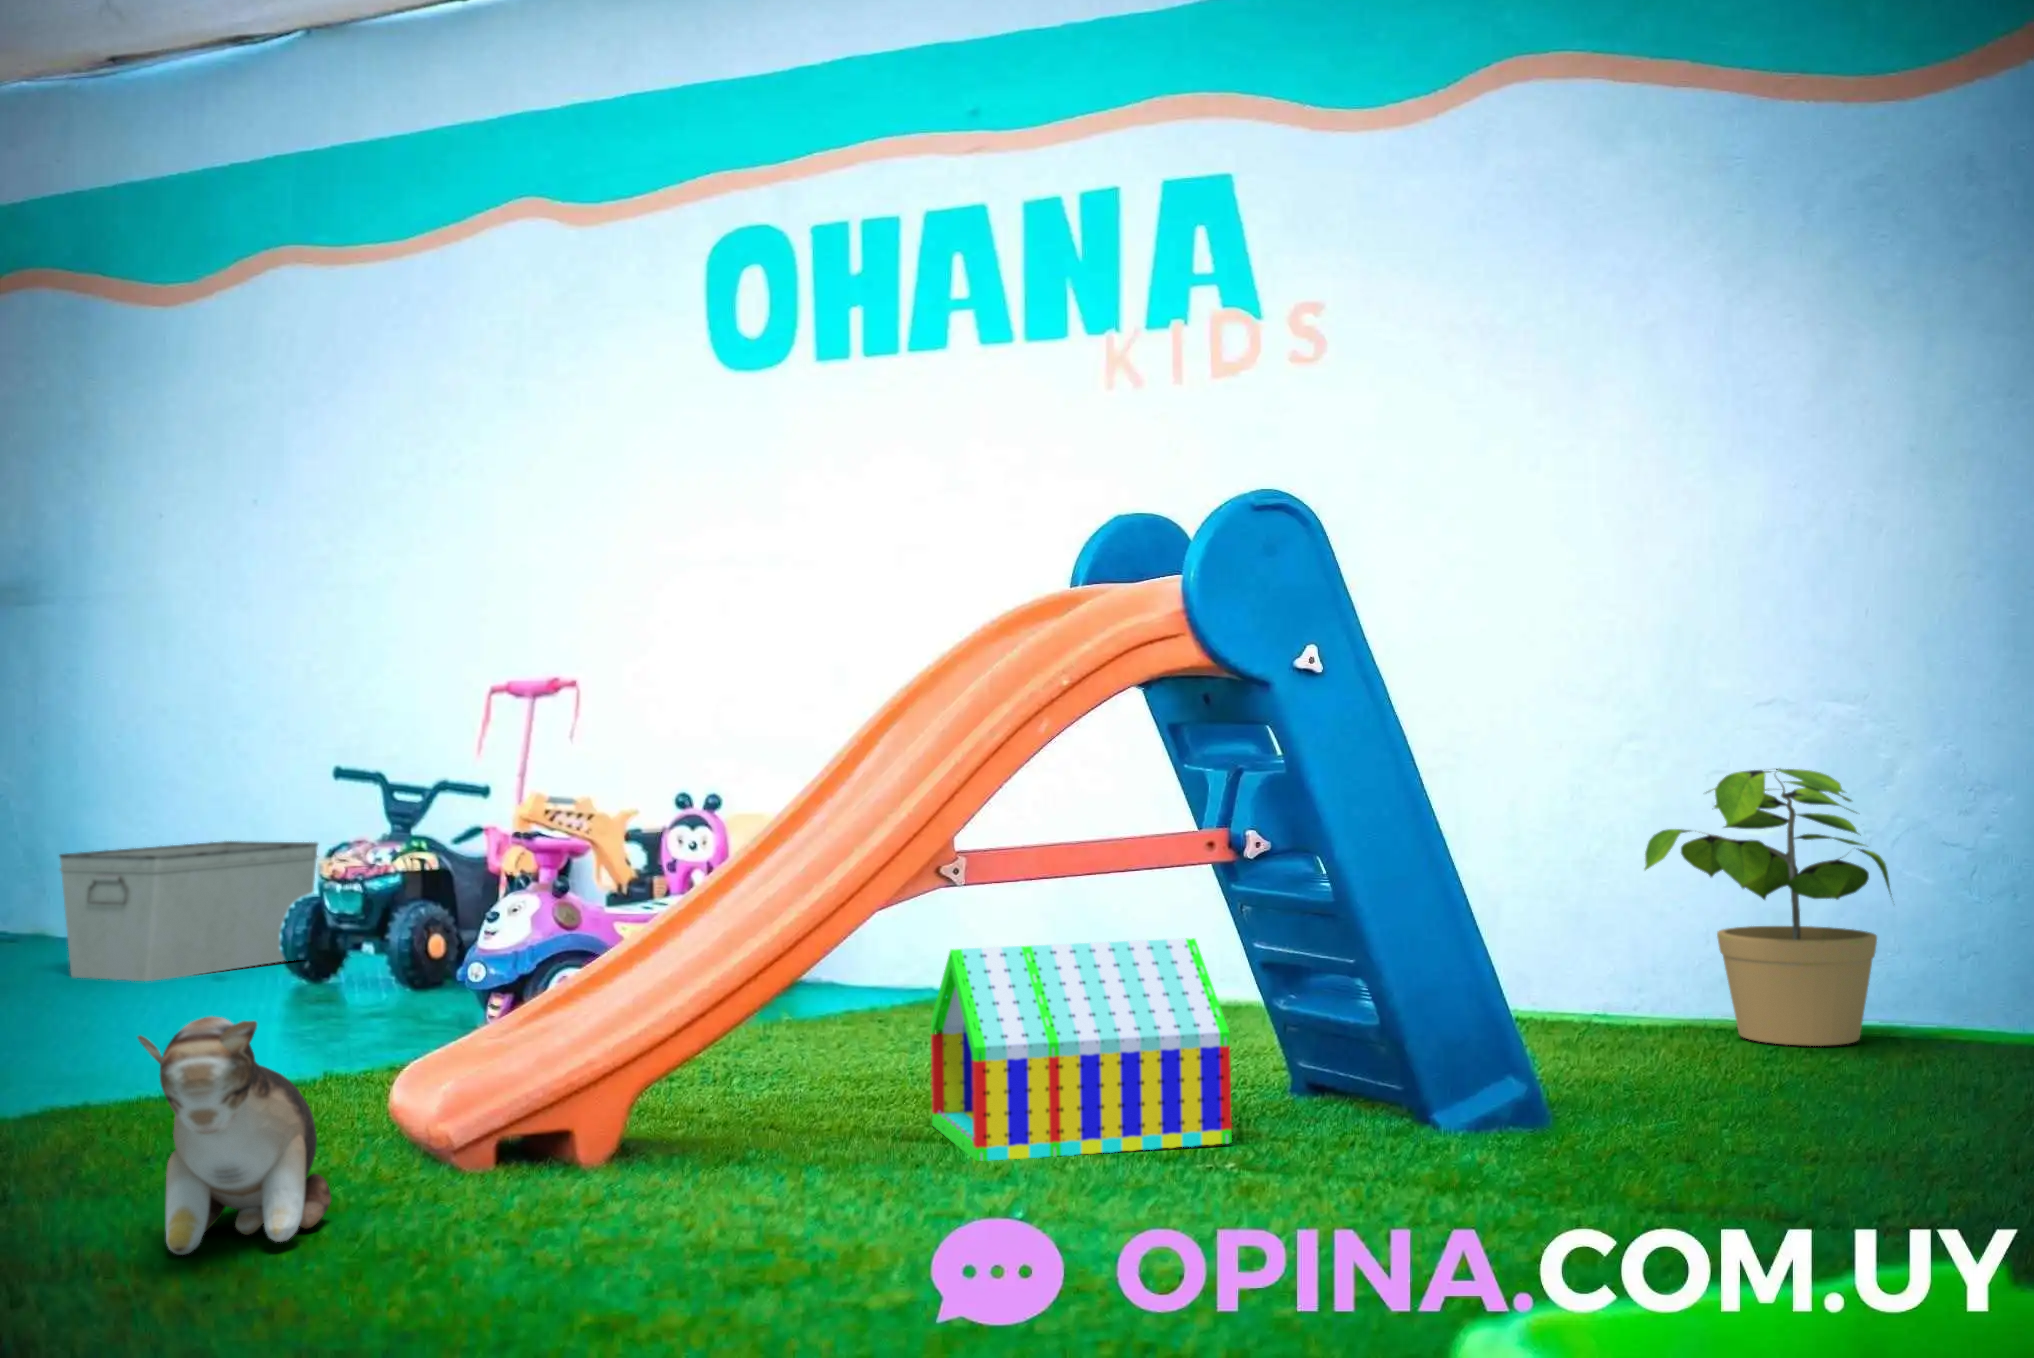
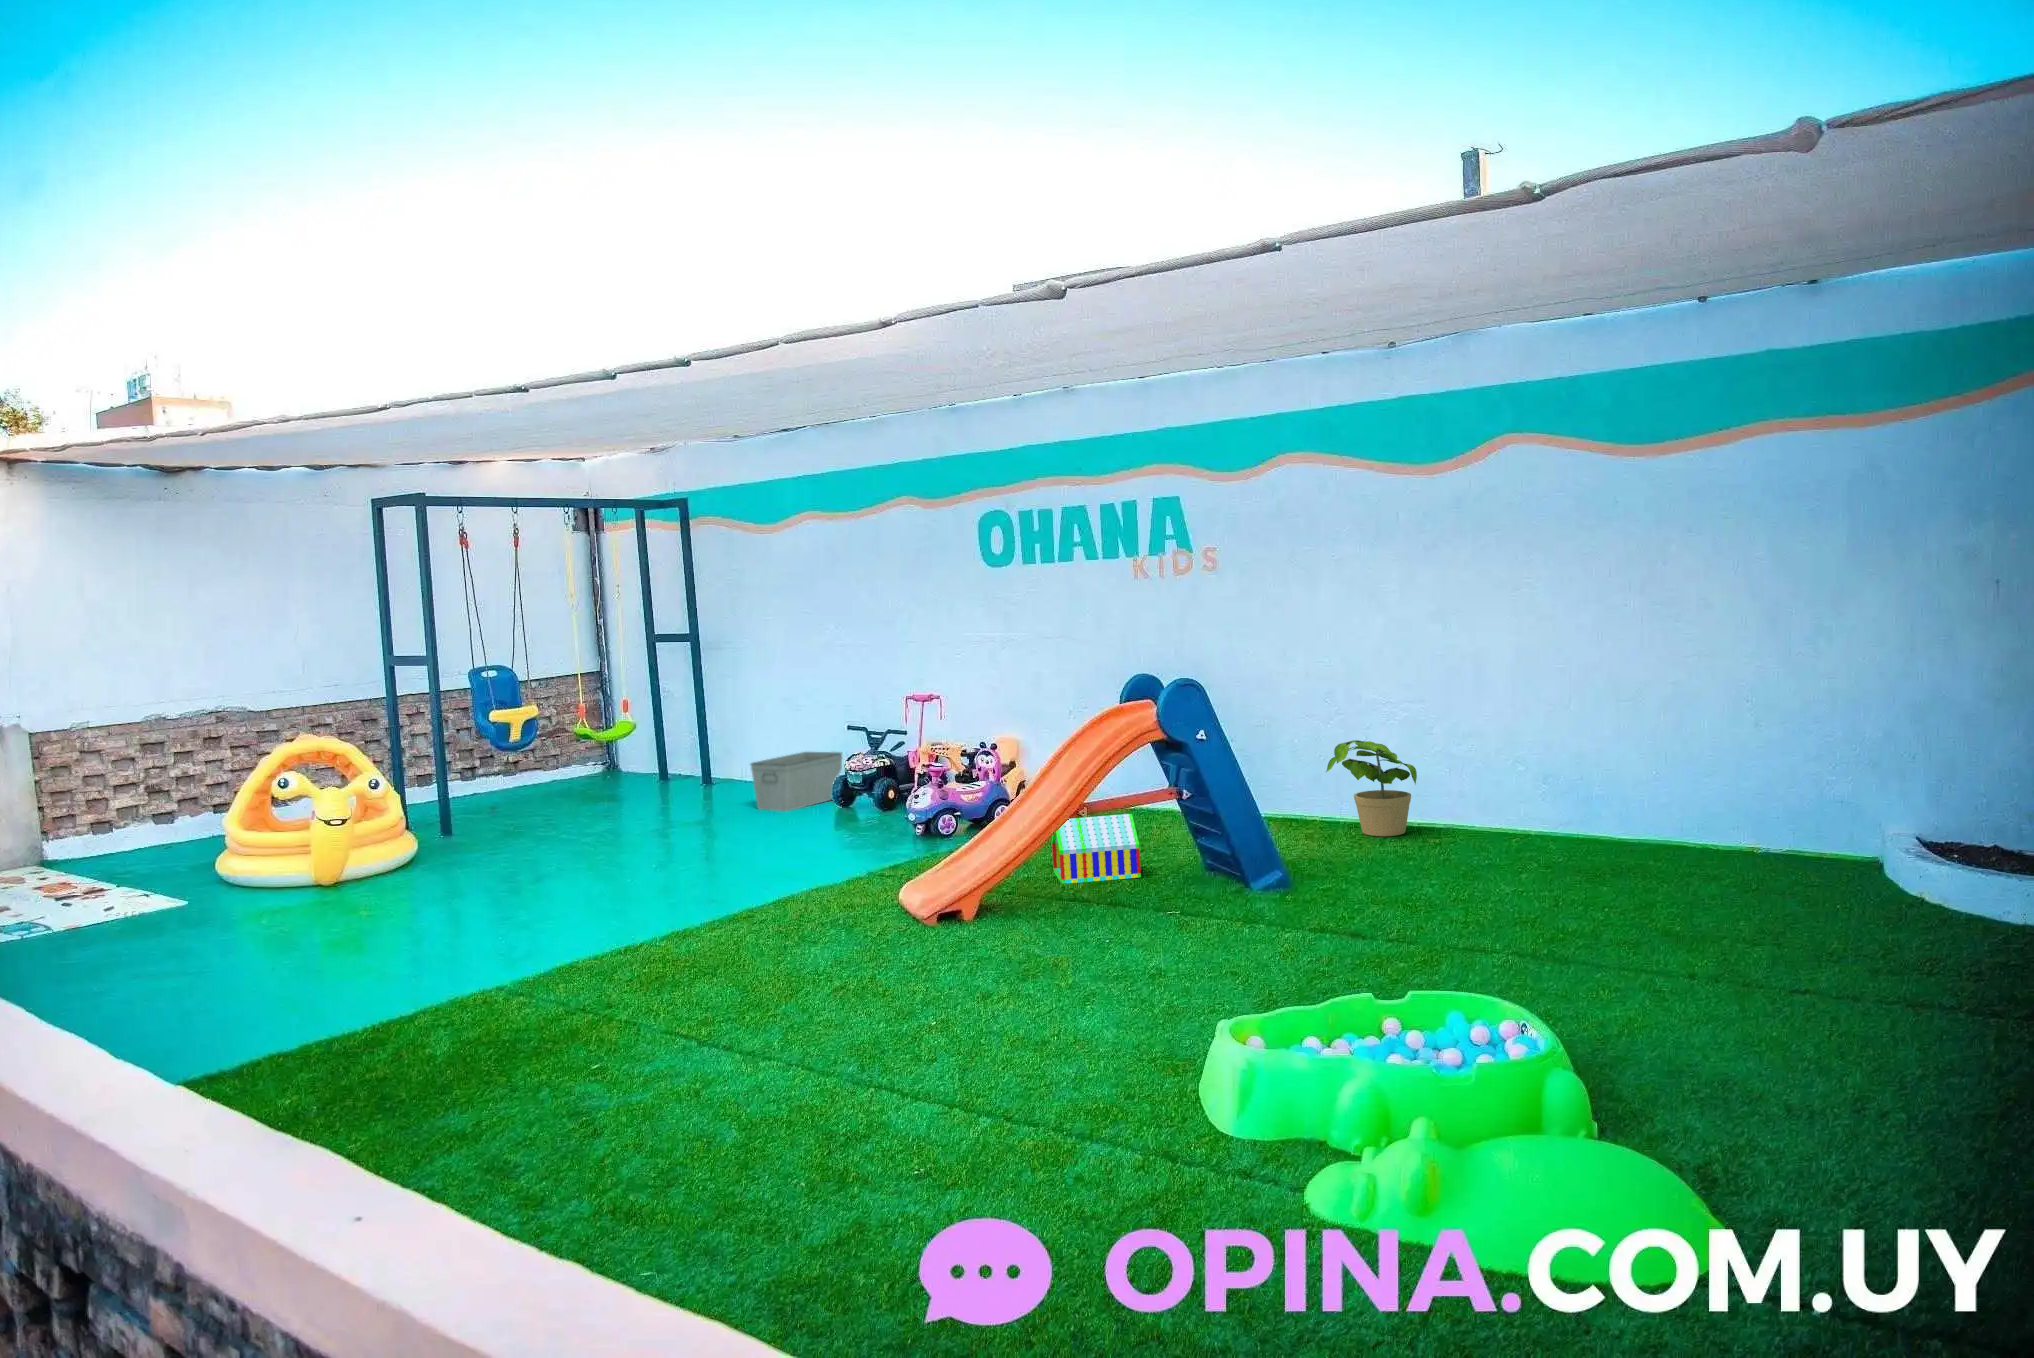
plush toy: present [138,1017,331,1254] -> none [836,851,882,911]

